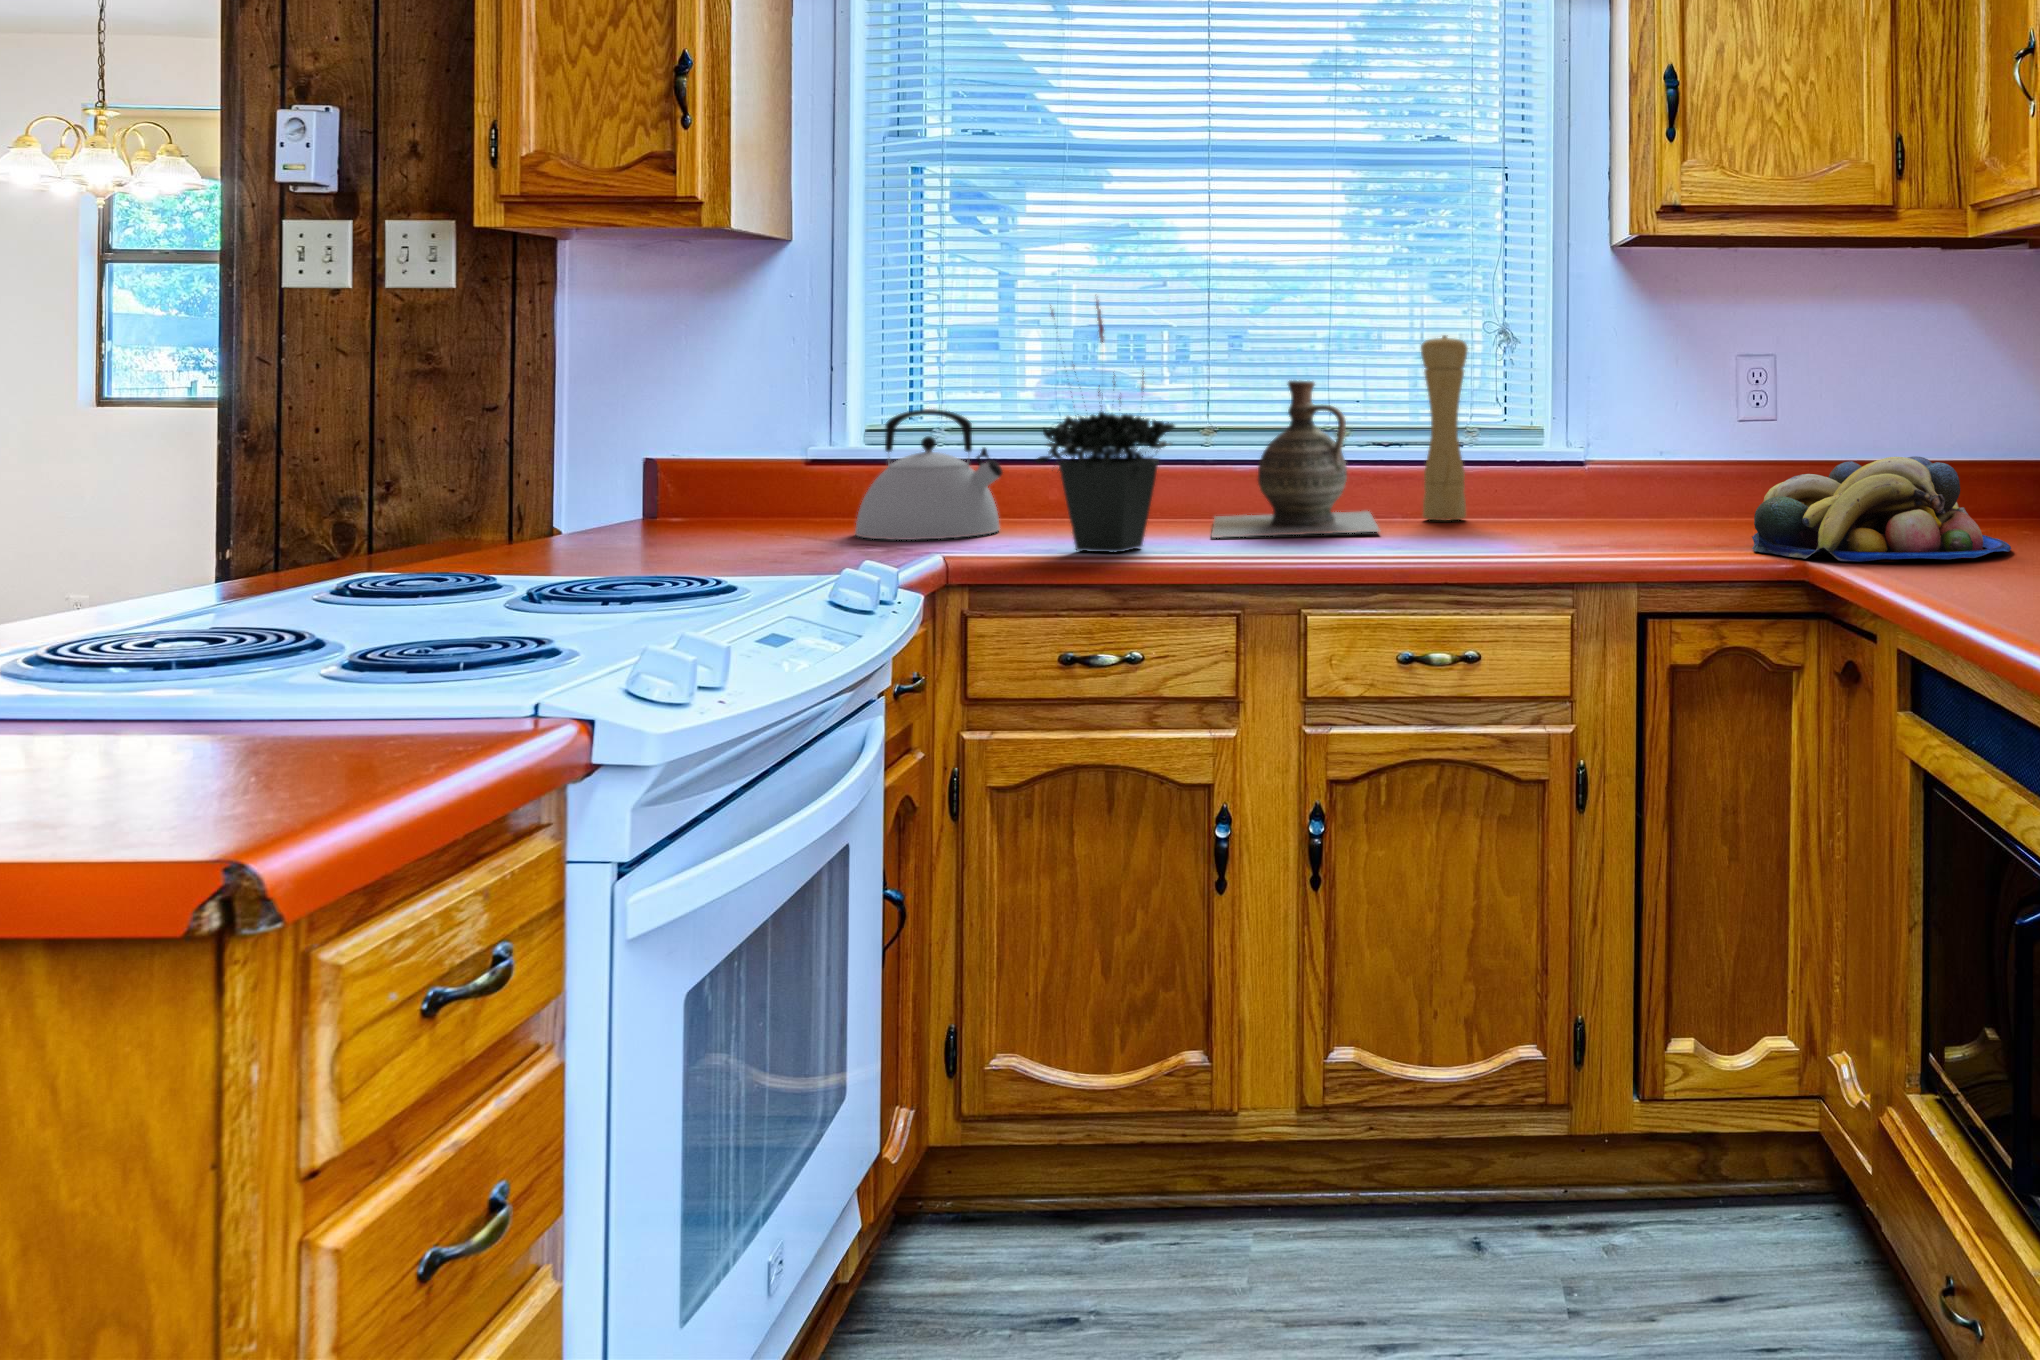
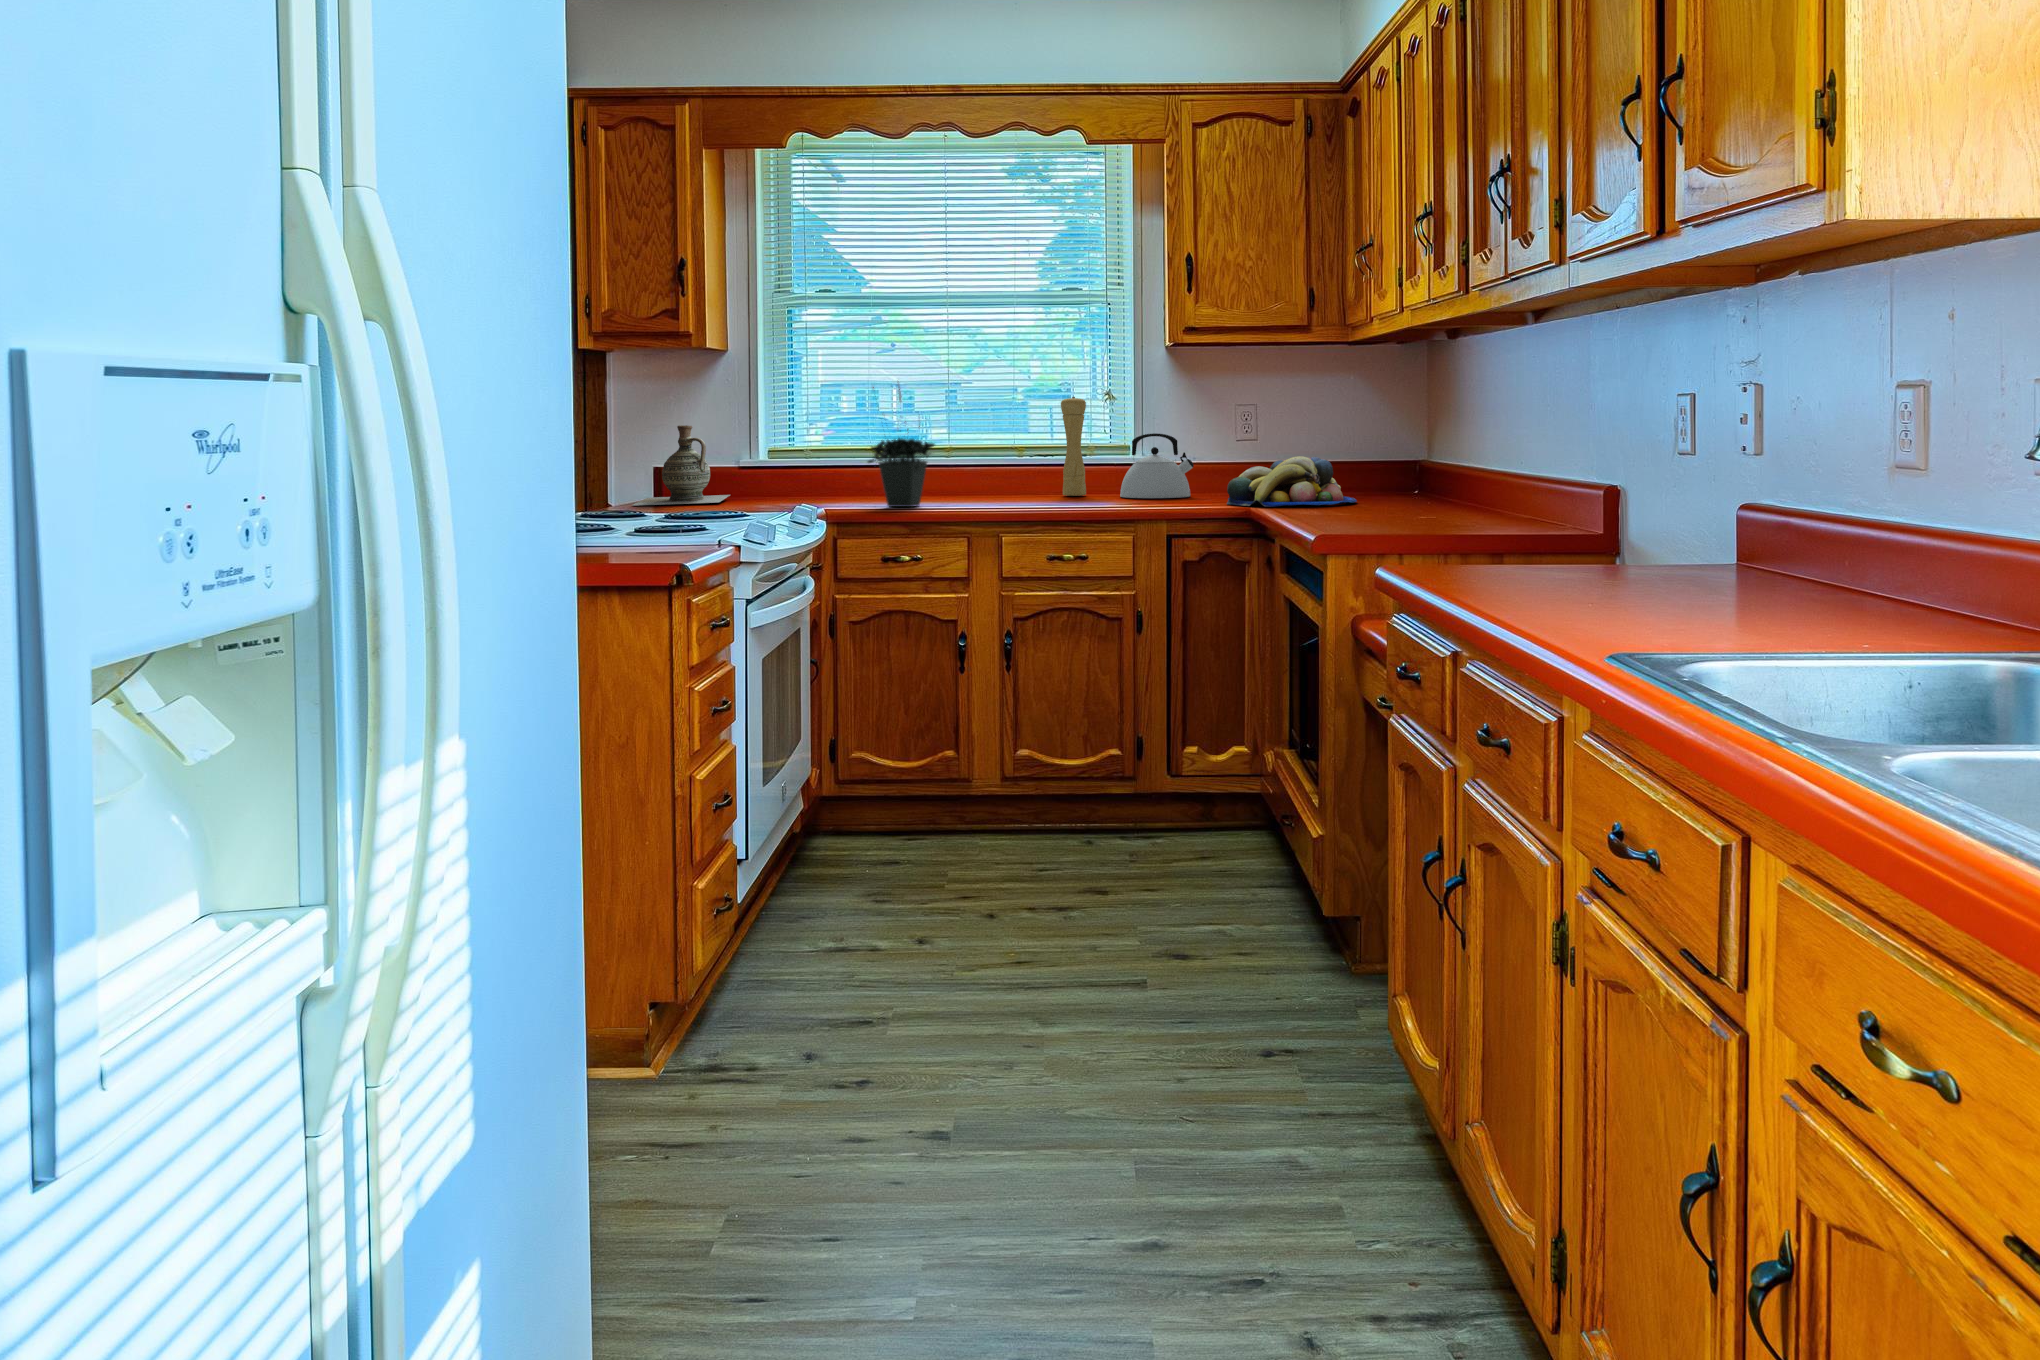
ceramic jug: present [1212,380,1381,538] -> present [632,425,730,506]
kettle: present [855,409,1003,540] -> present [1120,433,1194,498]

